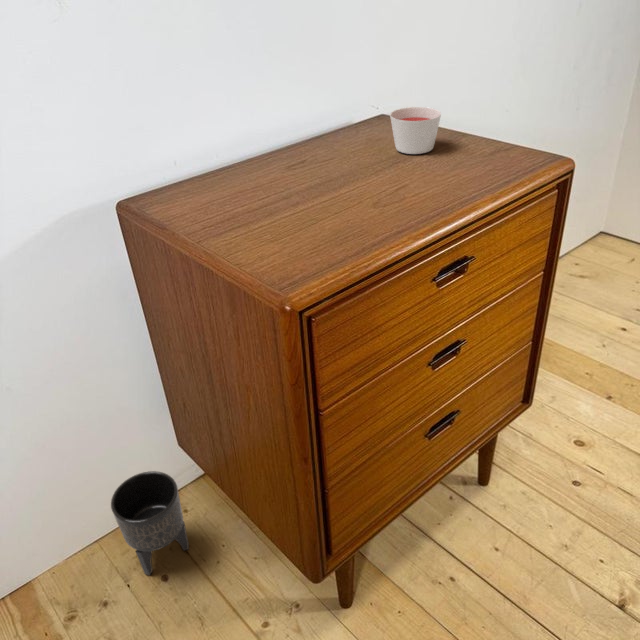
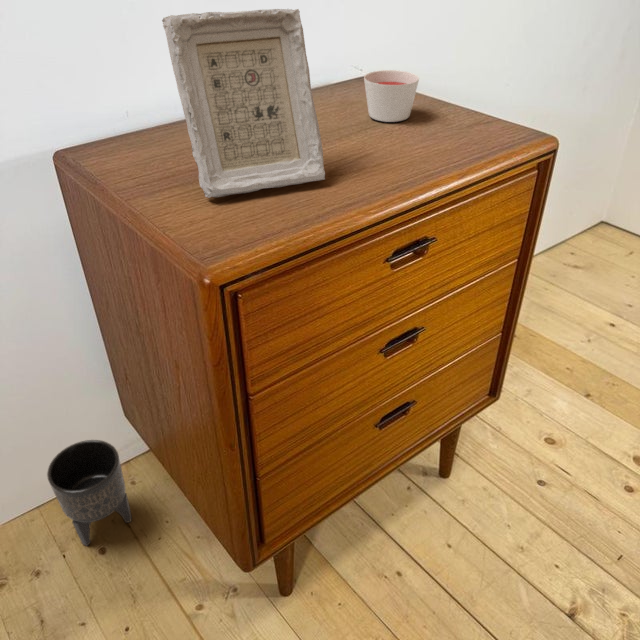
picture frame: none [223,62,373,234] -> present [162,9,325,198]

